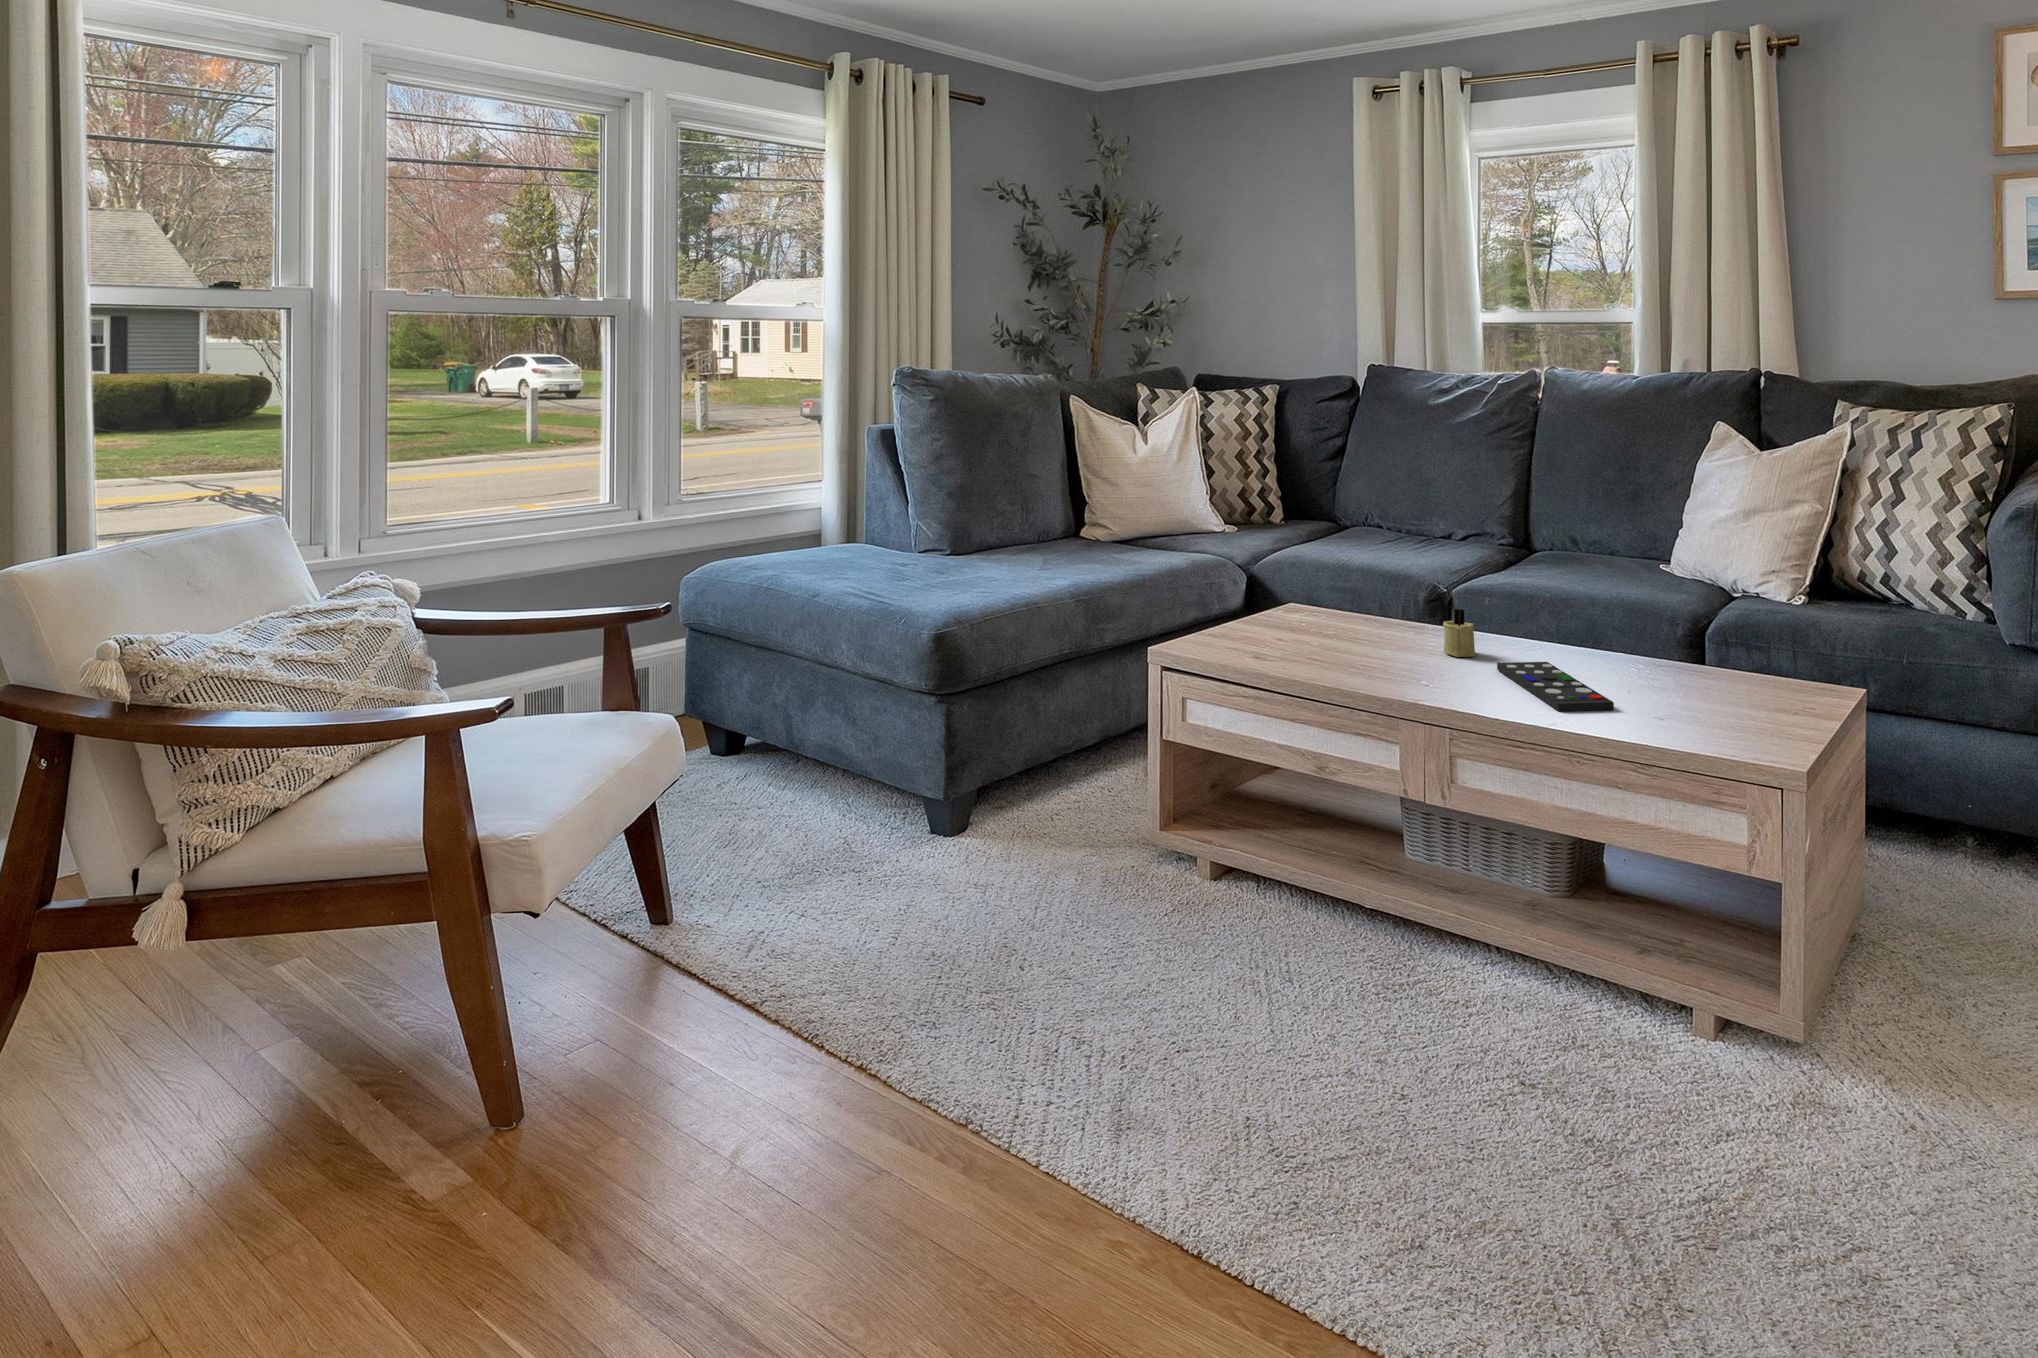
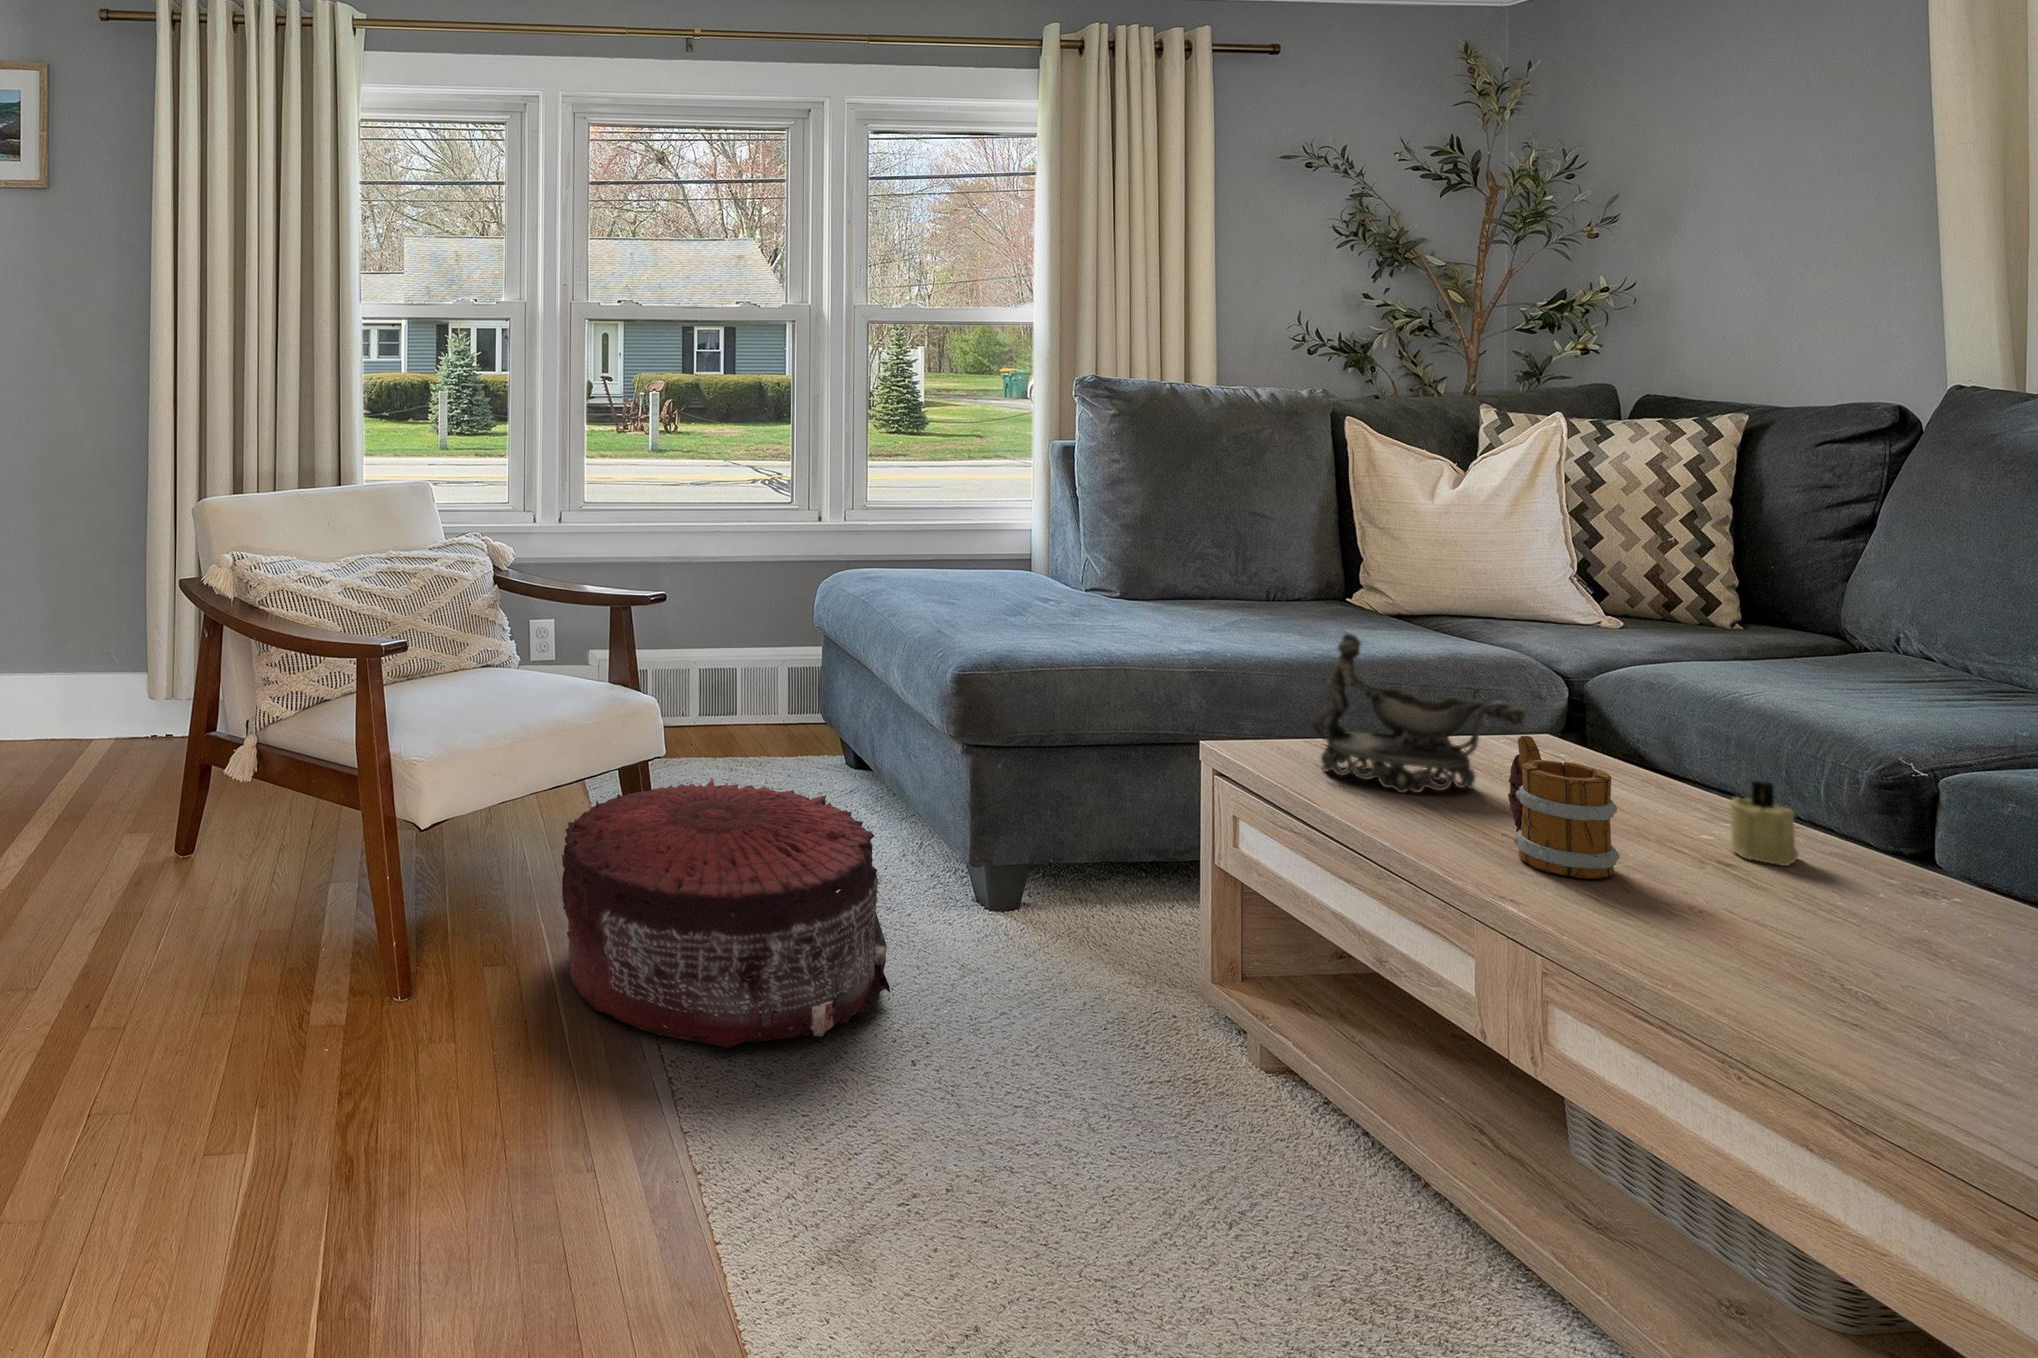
decorative bowl: none [1217,554,1332,660] -> present [1311,633,1525,793]
mug: none [1361,604,1431,688] -> present [1508,736,1620,879]
remote control: present [1497,662,1614,711] -> none [1795,881,1944,1005]
pouf: none [631,767,948,1036] -> present [562,779,890,1048]

